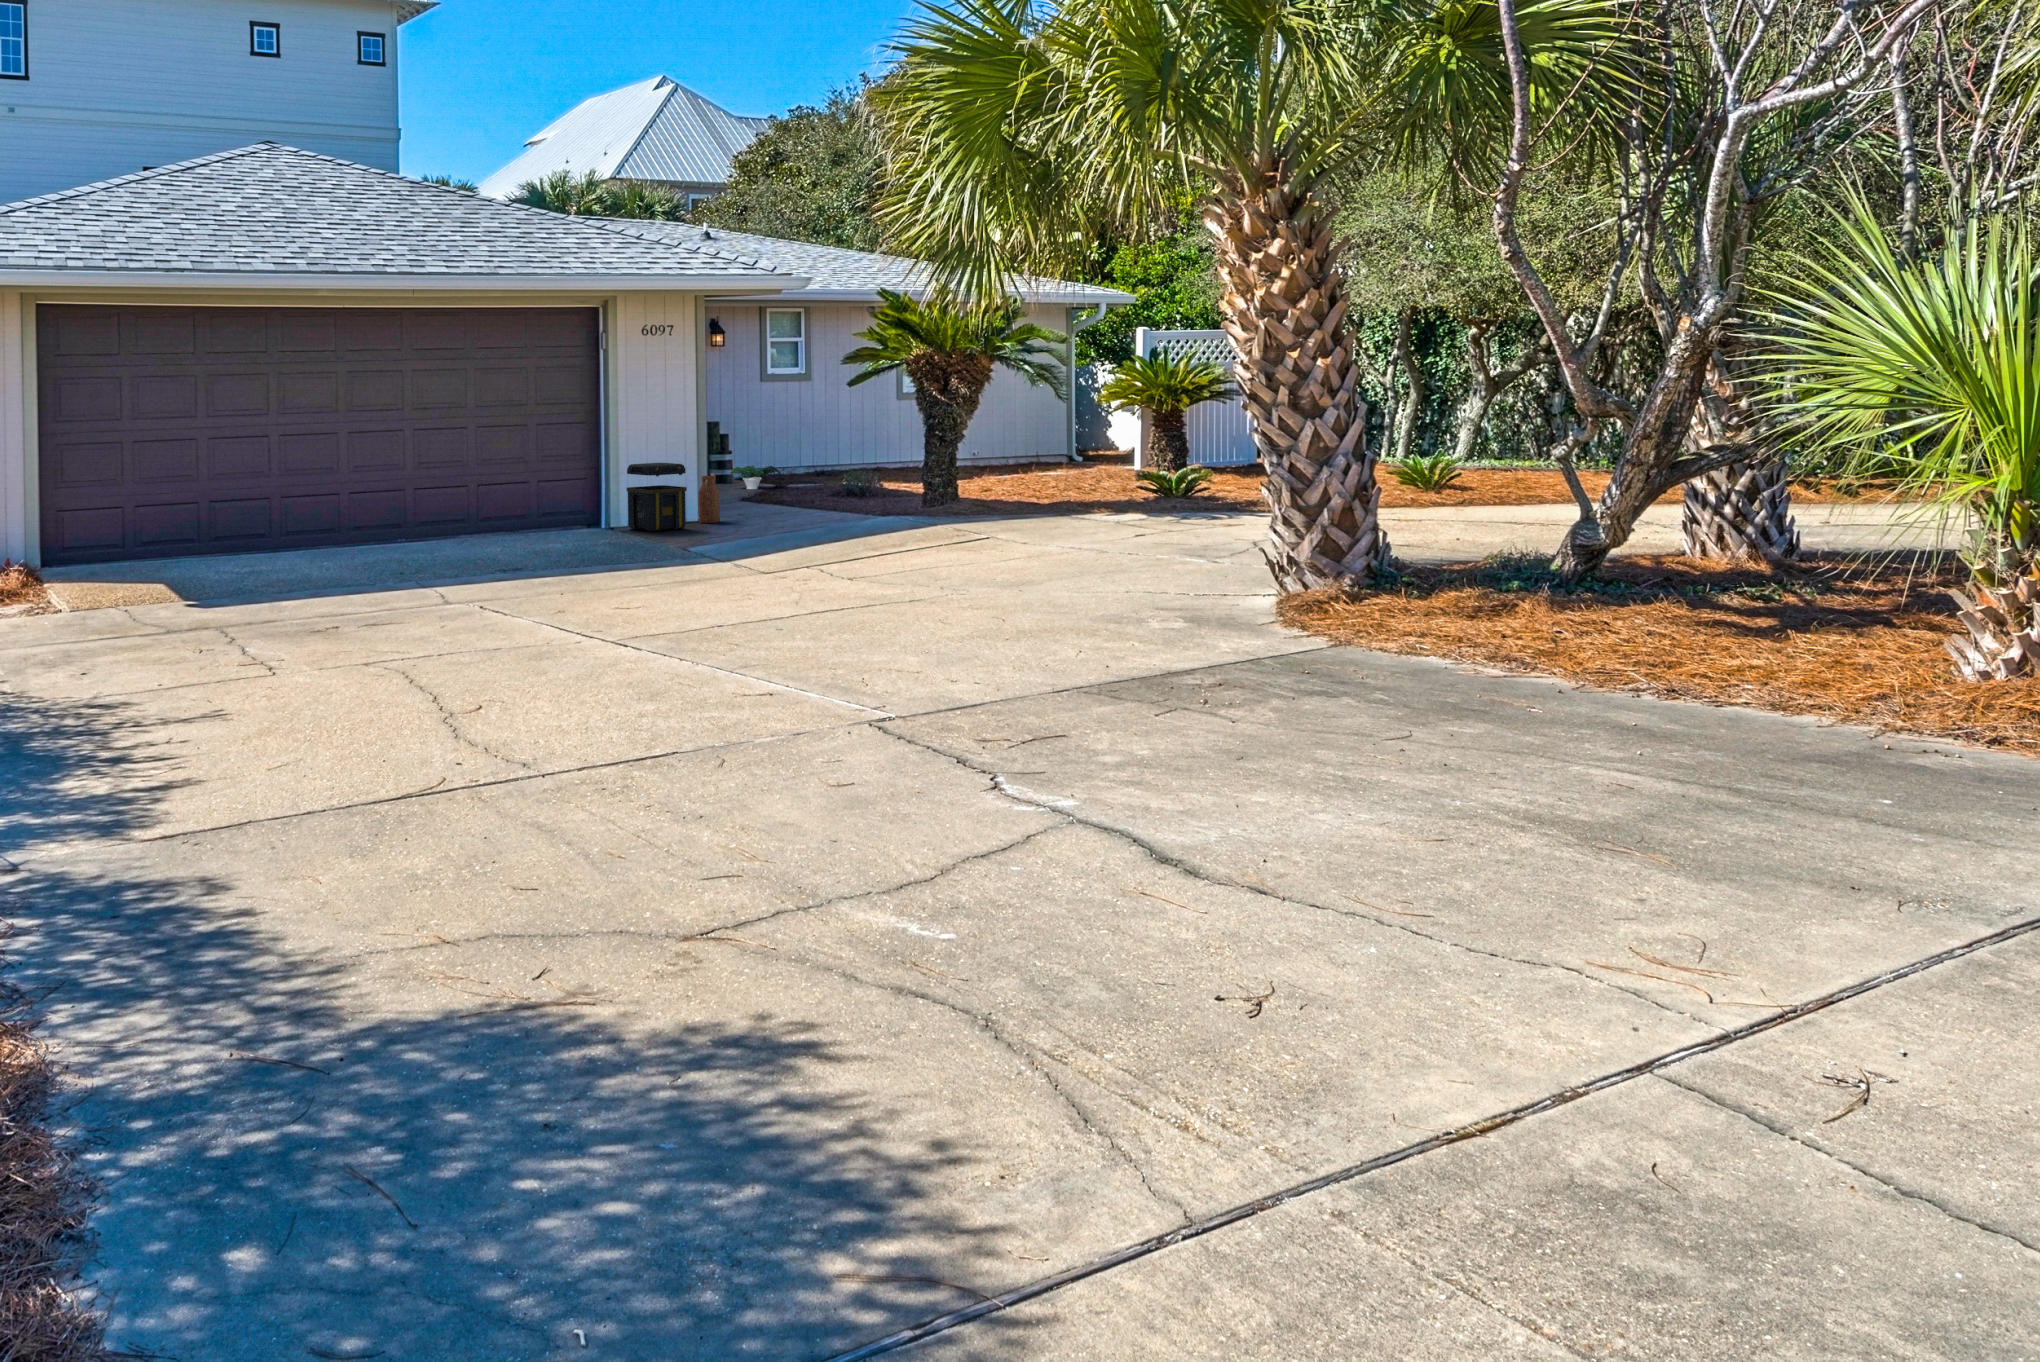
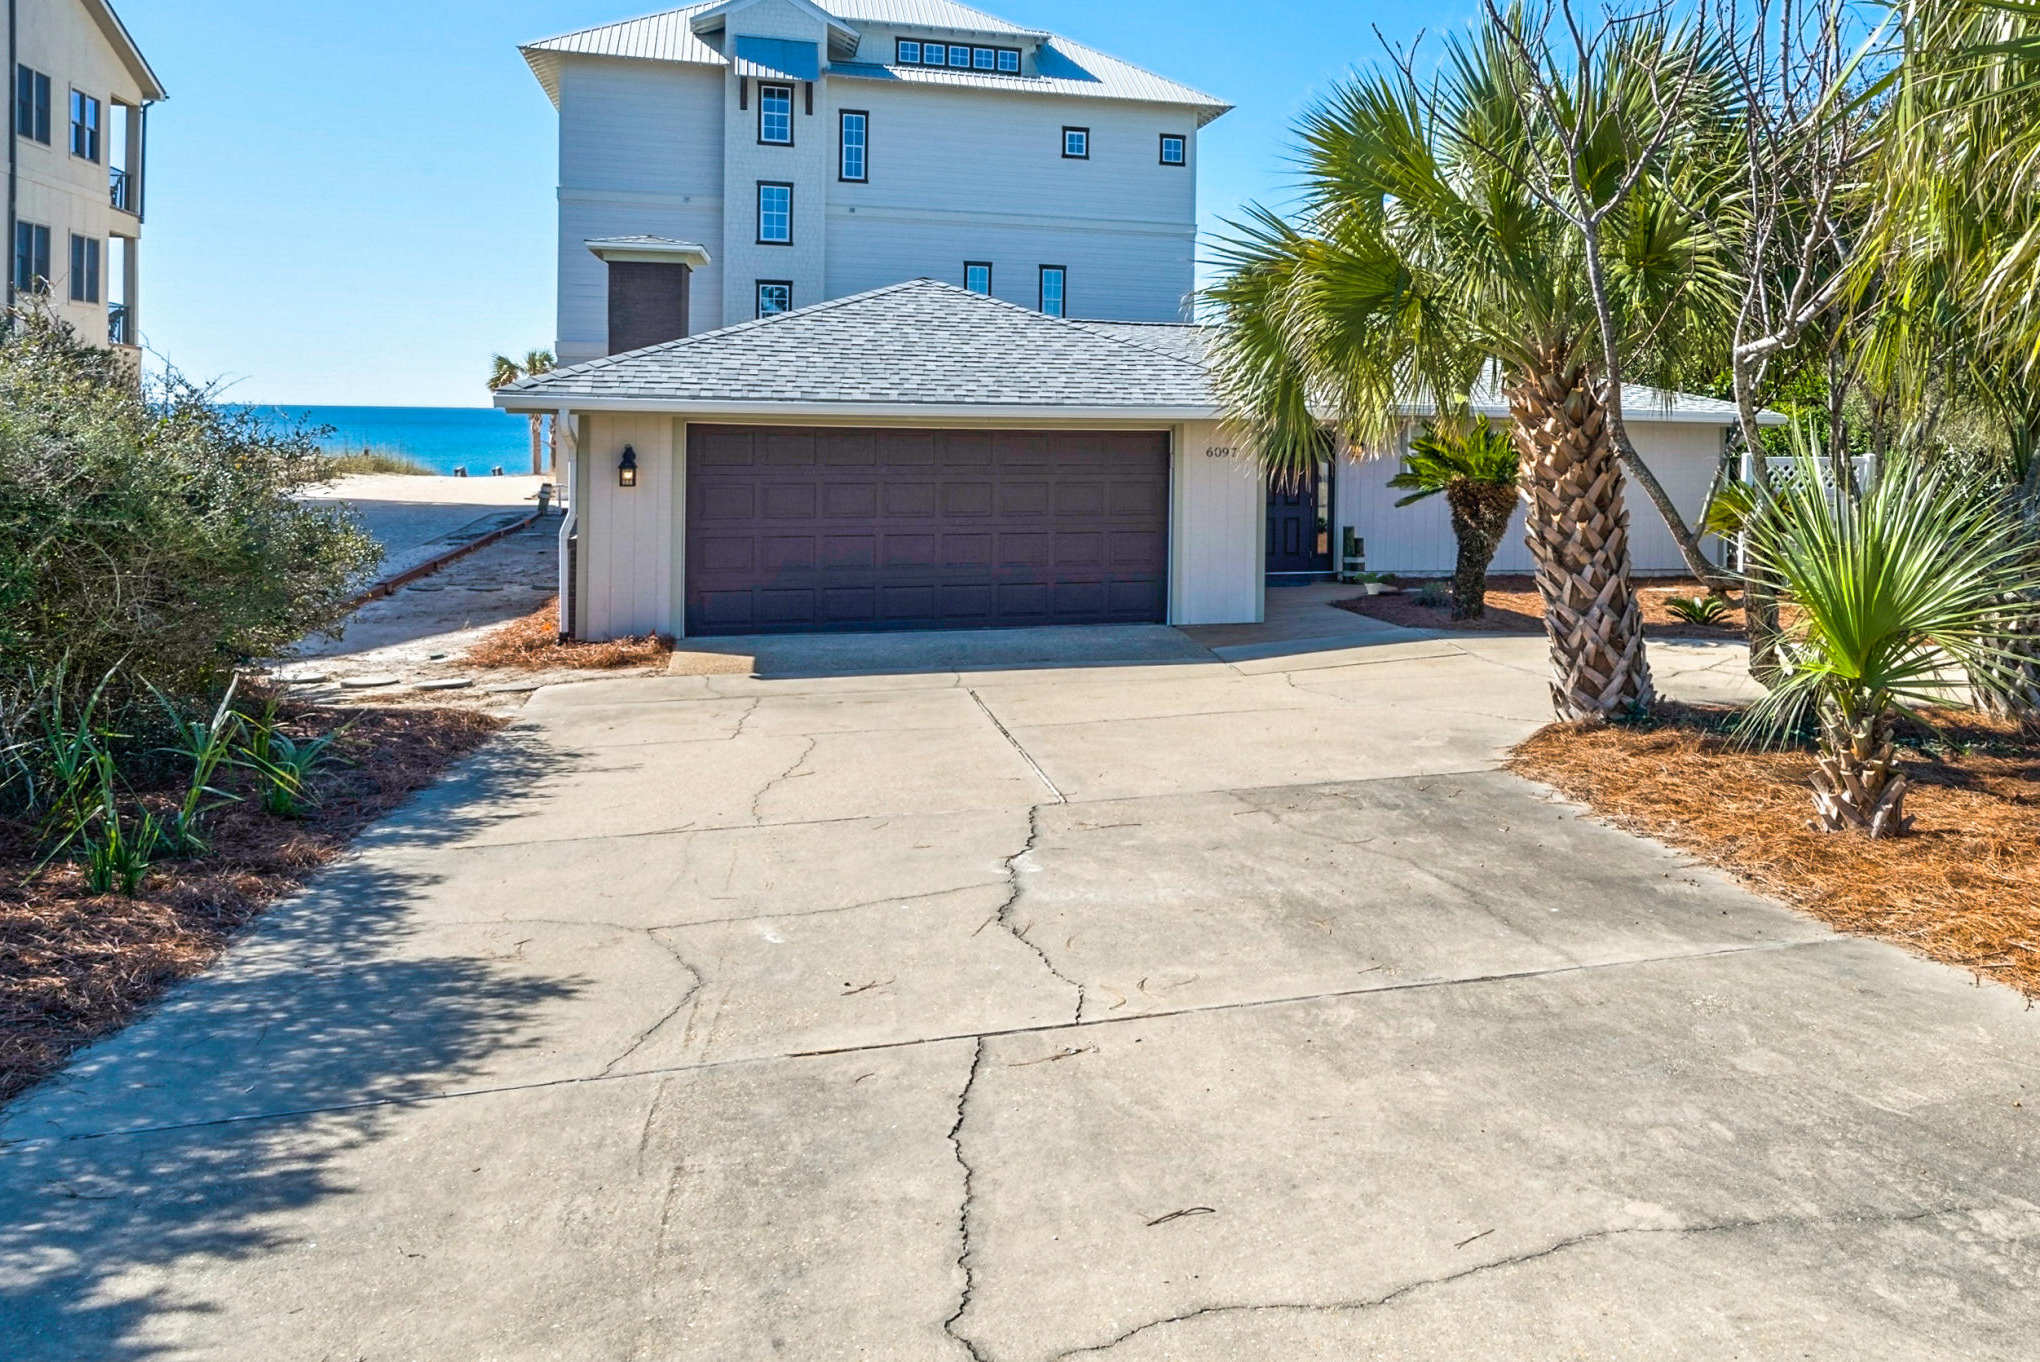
toolbox: present [627,463,687,531] -> none [1183,571,1233,632]
watering can: present [698,473,720,523] -> none [1253,582,1275,627]

